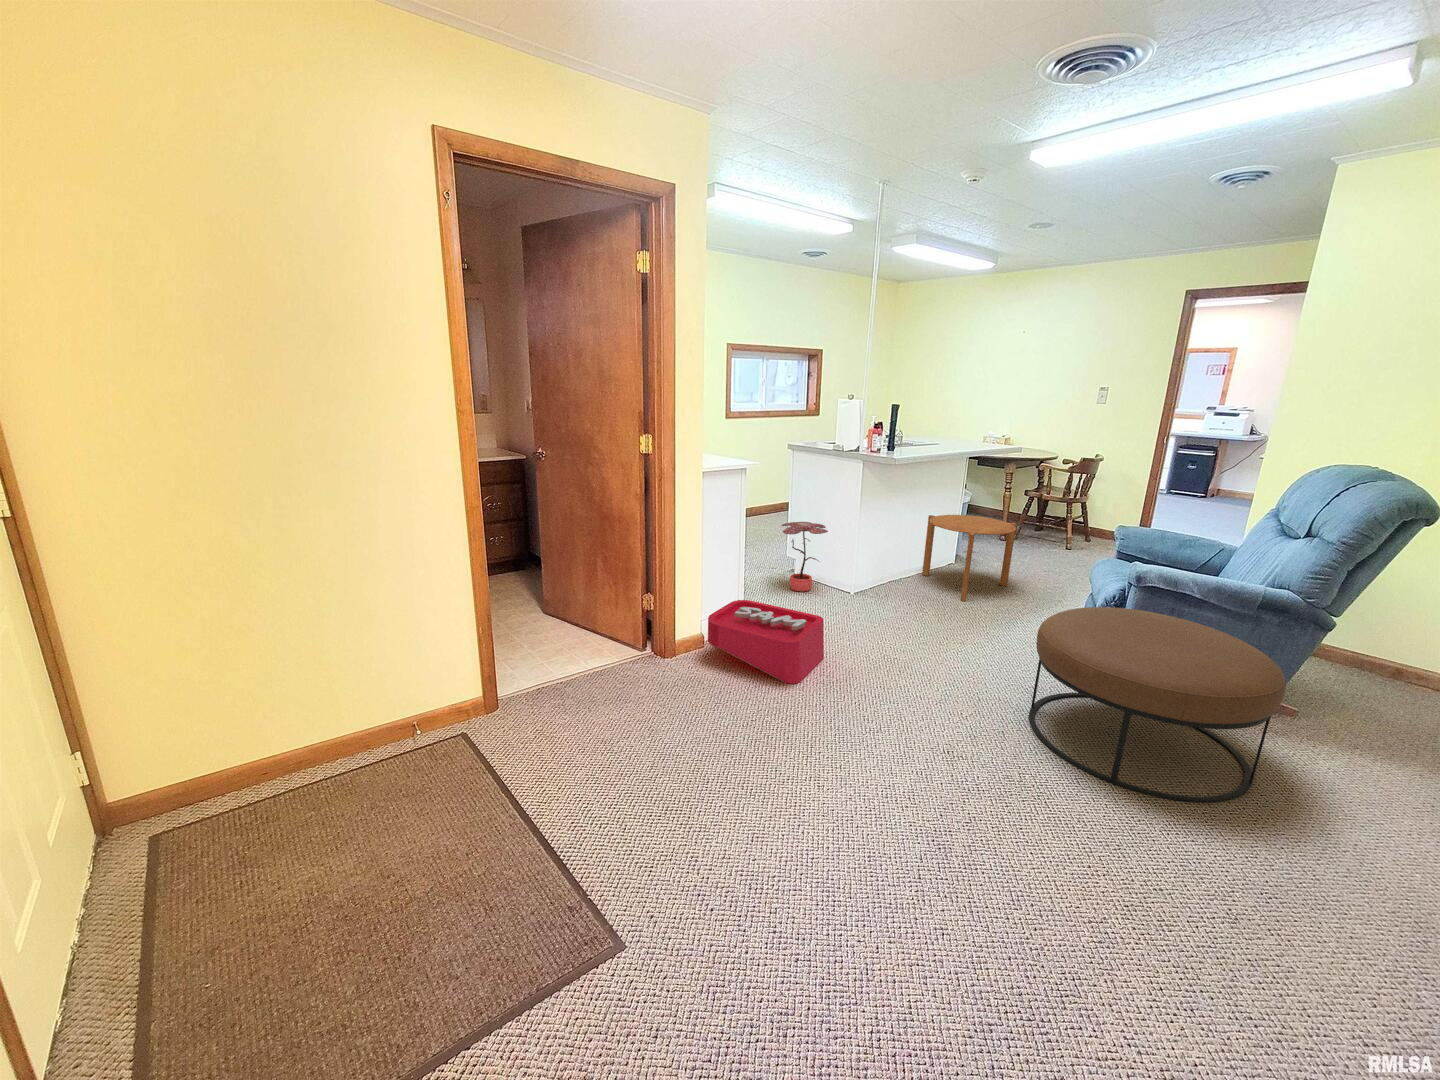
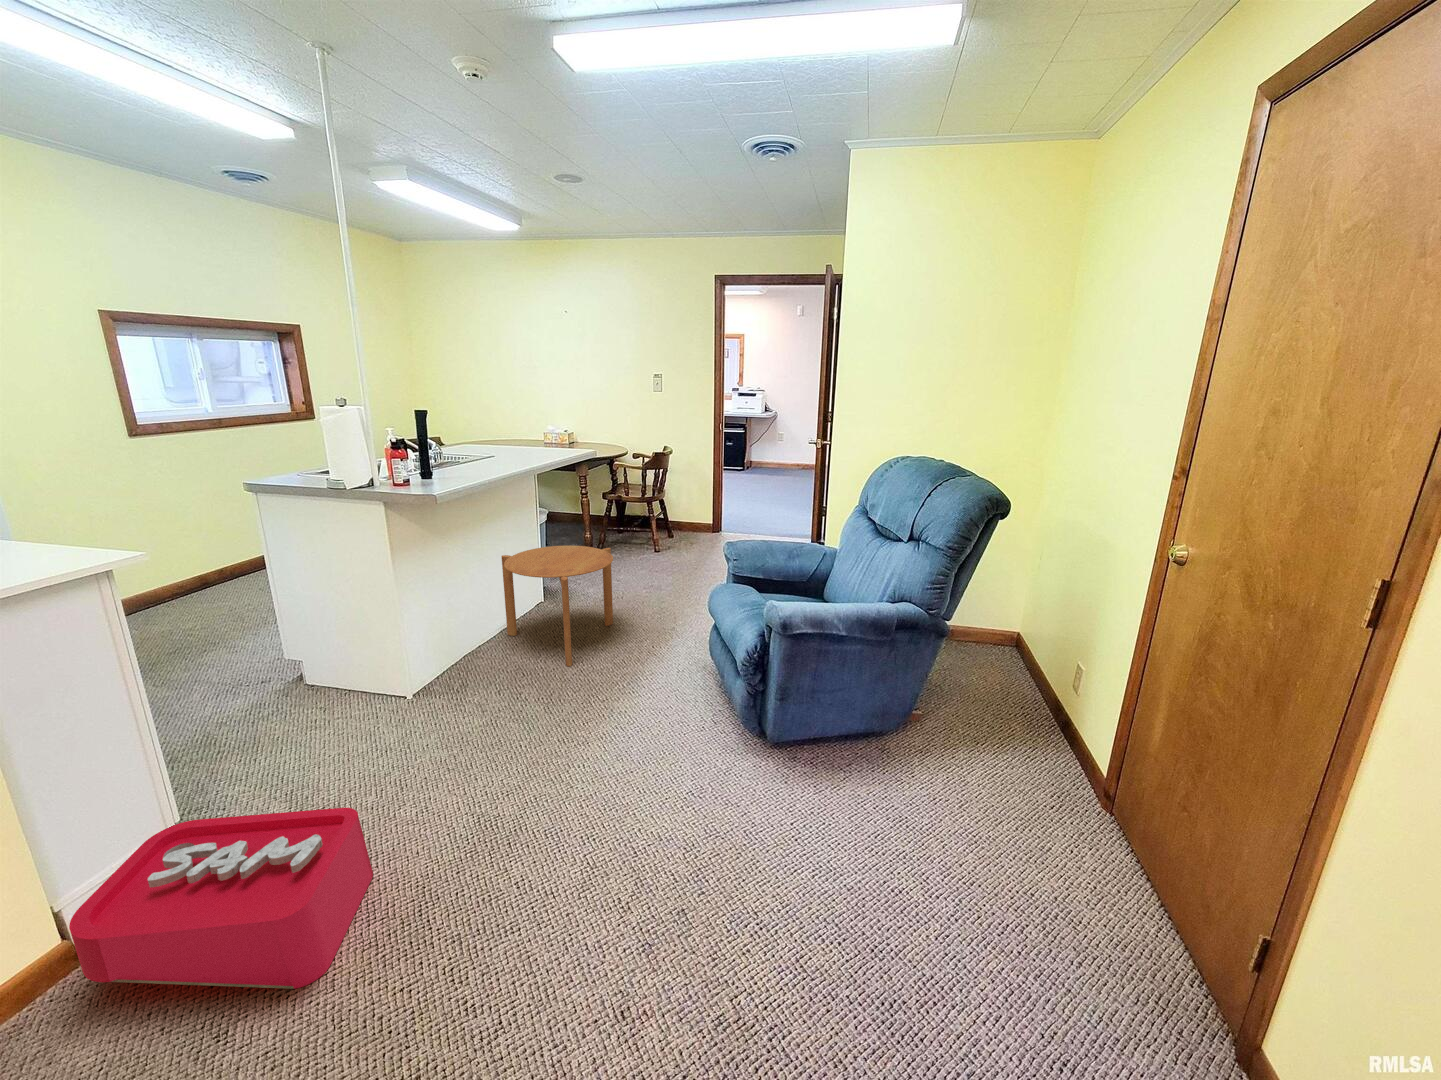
potted plant: present [782,522,828,591] -> none [258,608,348,727]
ottoman: present [1029,607,1286,803] -> none [696,664,966,941]

